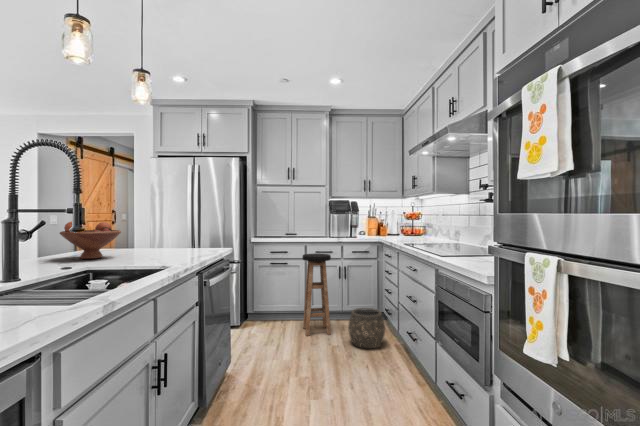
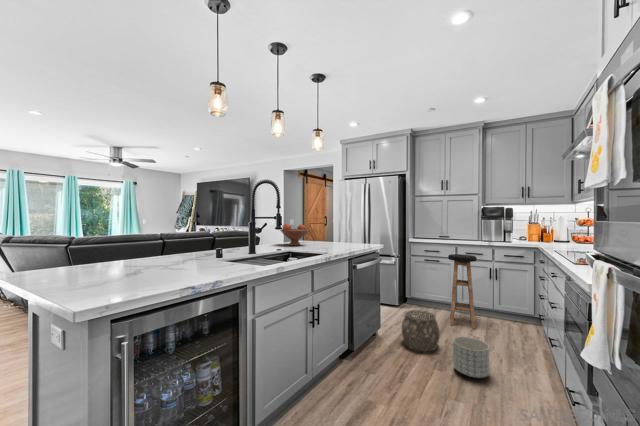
woven basket: present [348,308,385,348] -> present [402,310,440,351]
planter: none [329,346,365,391] -> present [453,336,489,378]

